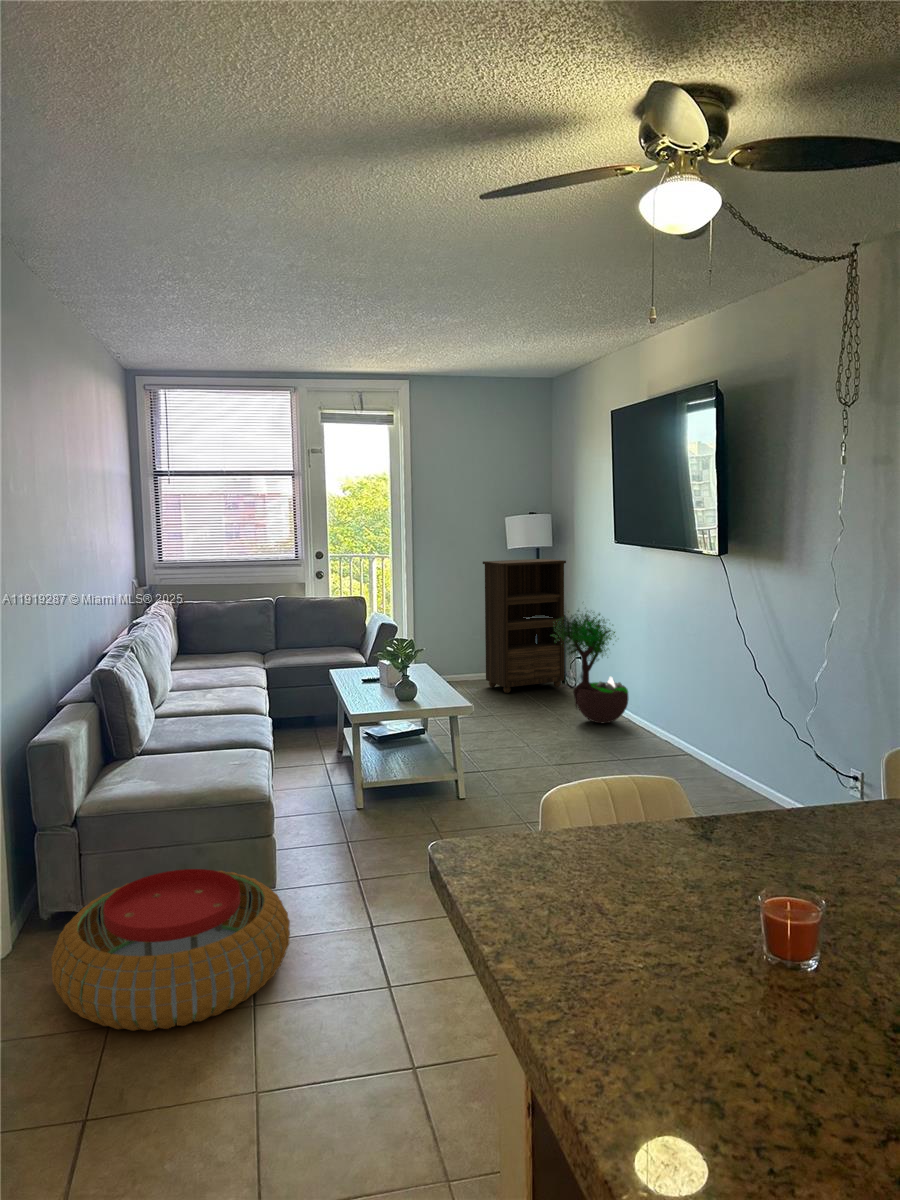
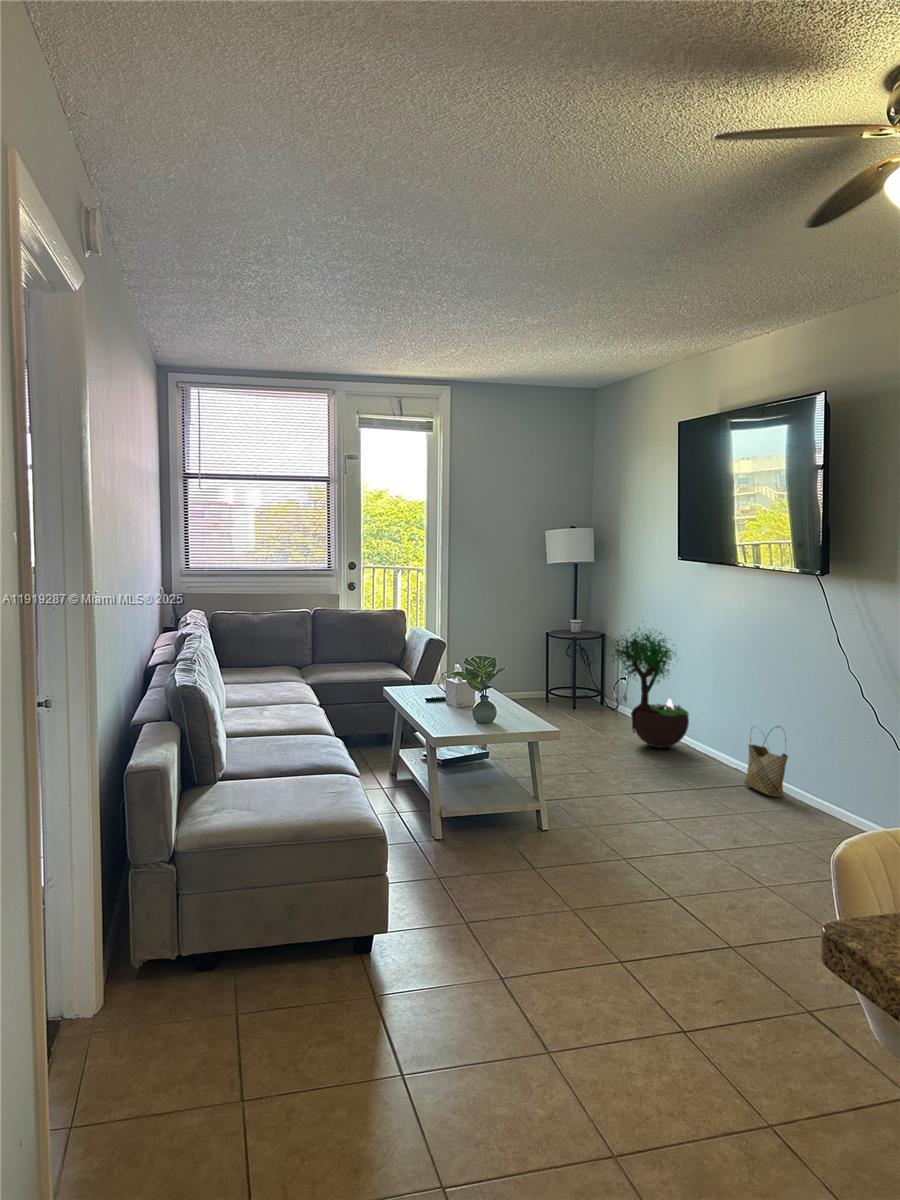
bookshelf: present [483,559,566,693] -> none [523,575,609,714]
woven basket: none [666,701,703,768] -> present [744,726,788,797]
pouf: present [51,869,290,1031] -> none [171,912,434,1107]

